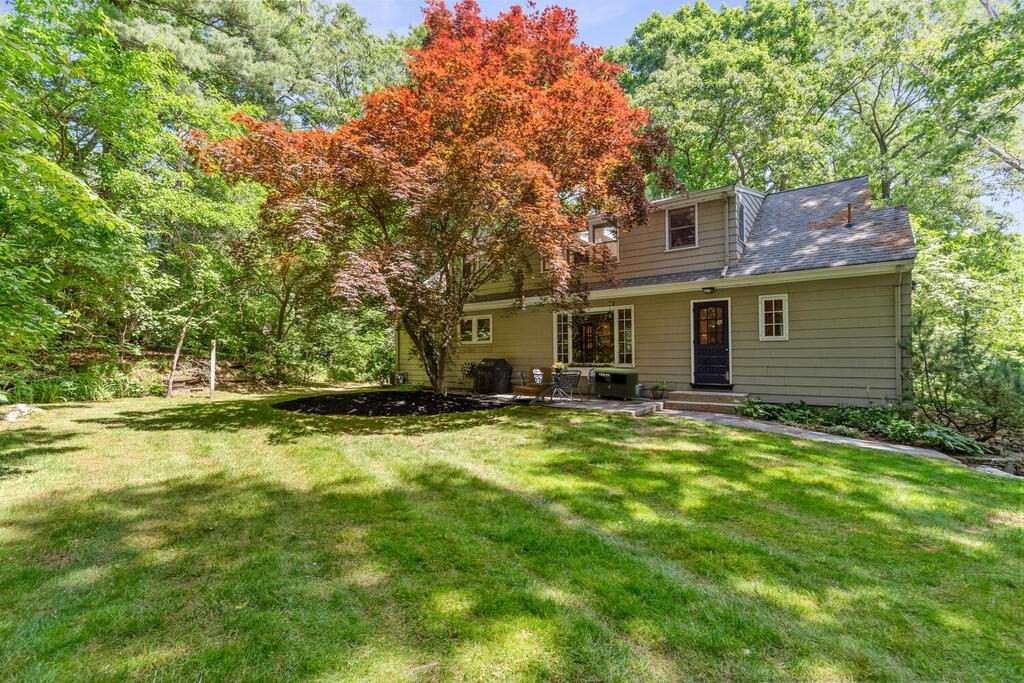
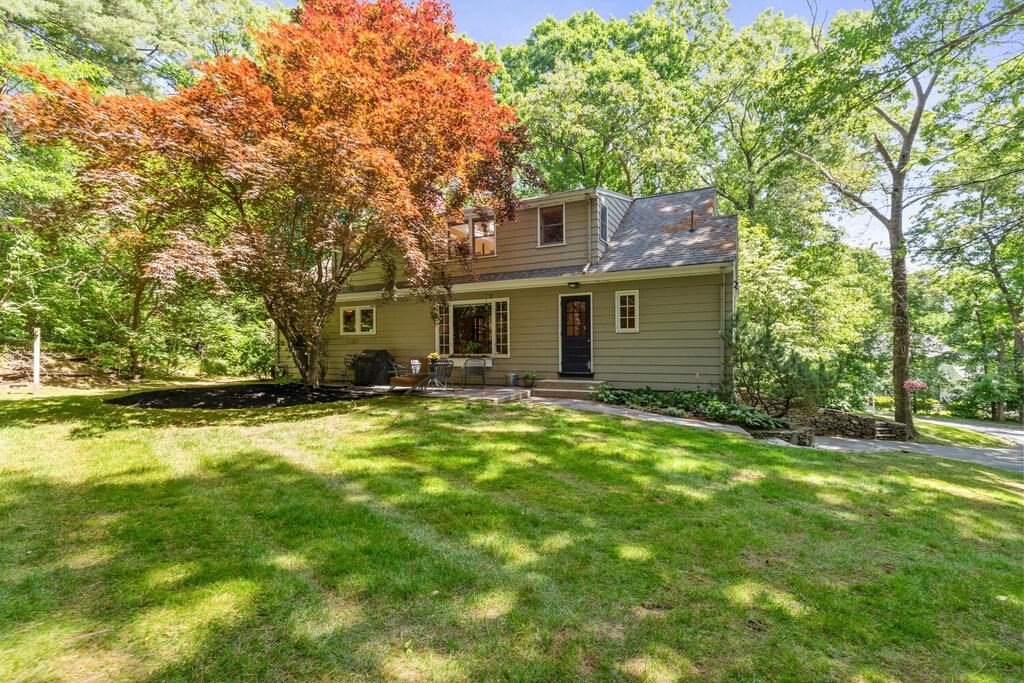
storage bench: present [594,368,638,400] -> none [470,358,512,388]

